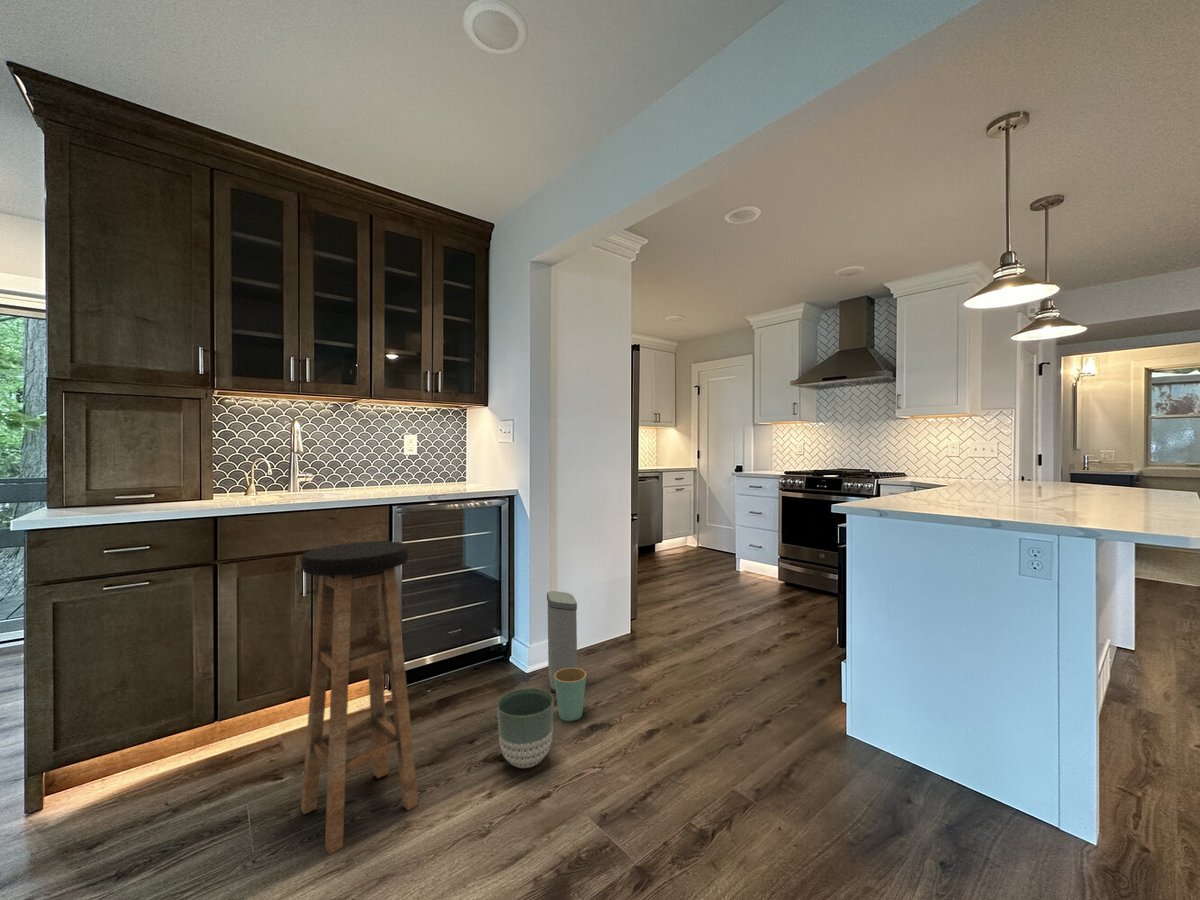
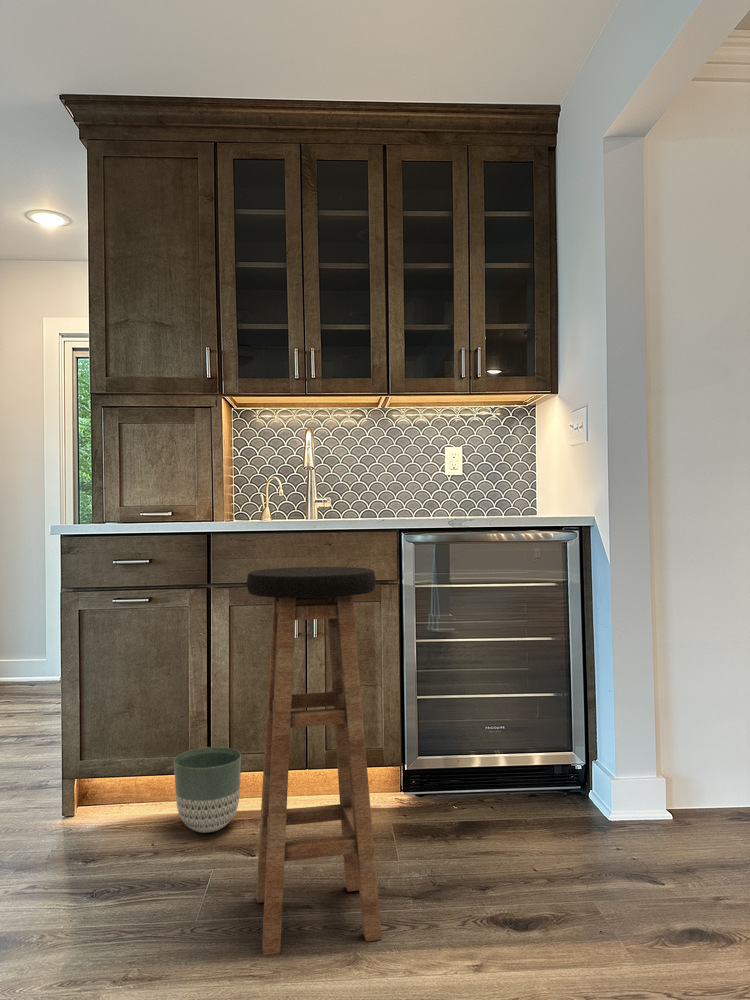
trash can: present [547,591,586,721] -> none [621,687,682,905]
planter: present [497,688,554,768] -> present [174,747,241,833]

